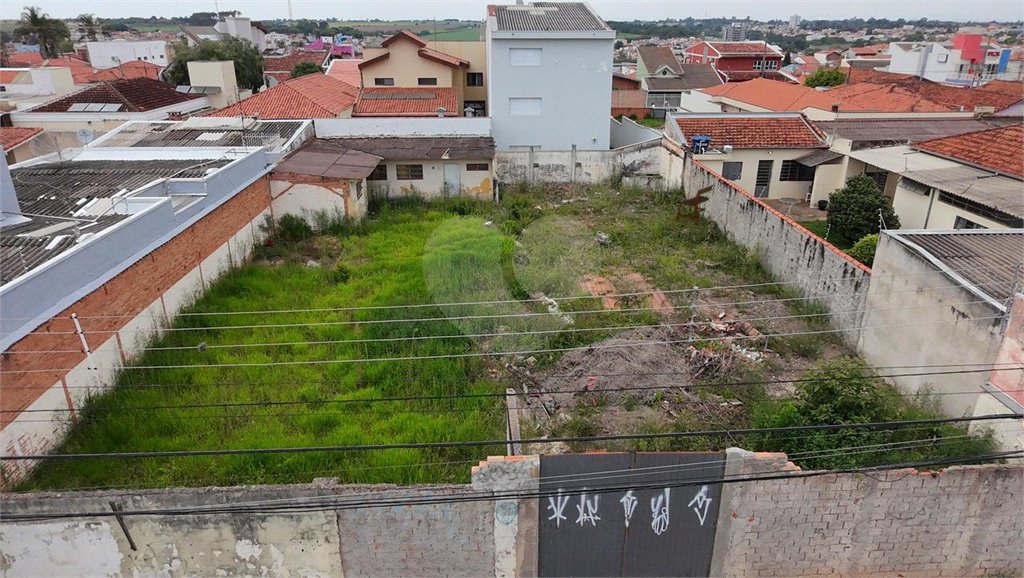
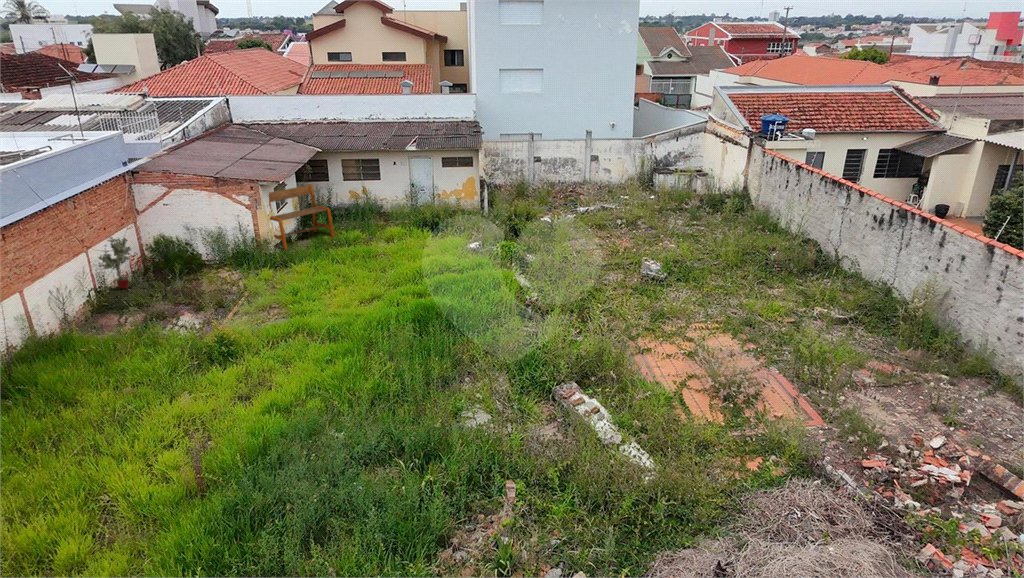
bench: present [676,185,713,225] -> present [268,184,335,249]

